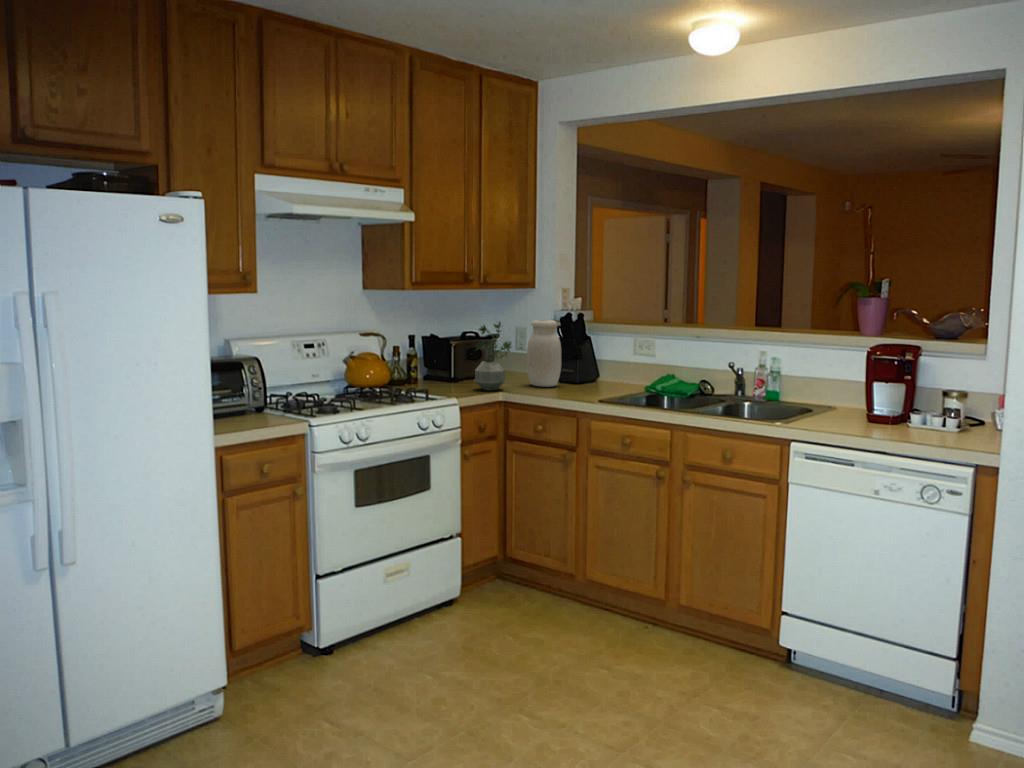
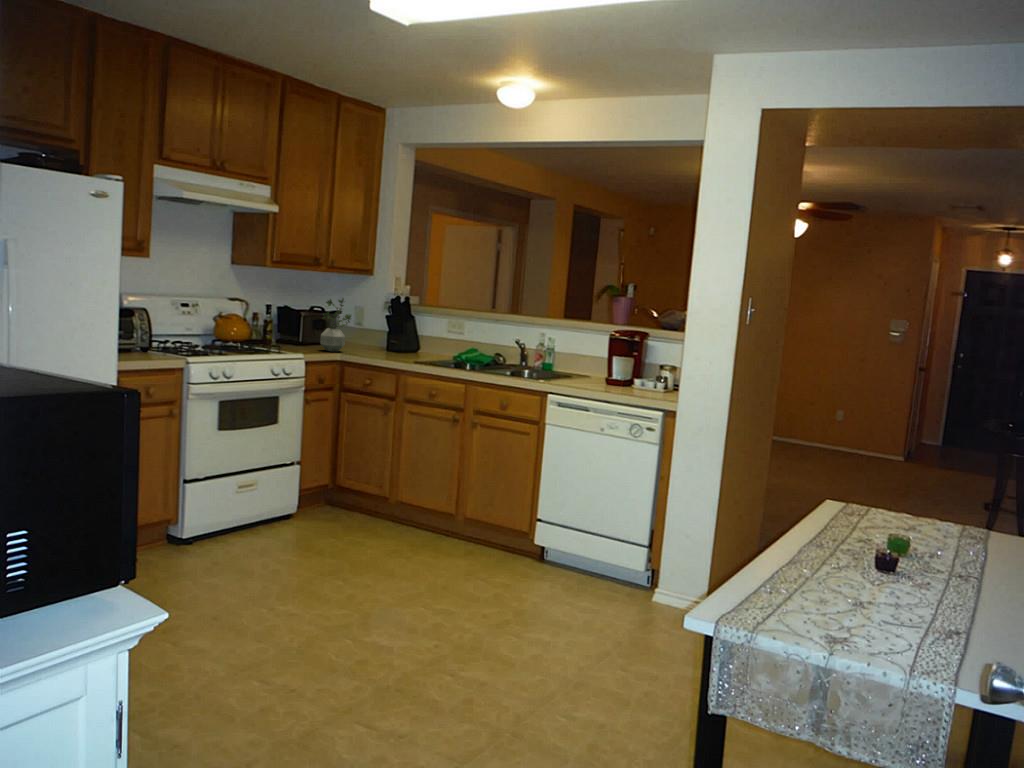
jar: present [527,320,561,387] -> none [363,300,391,353]

